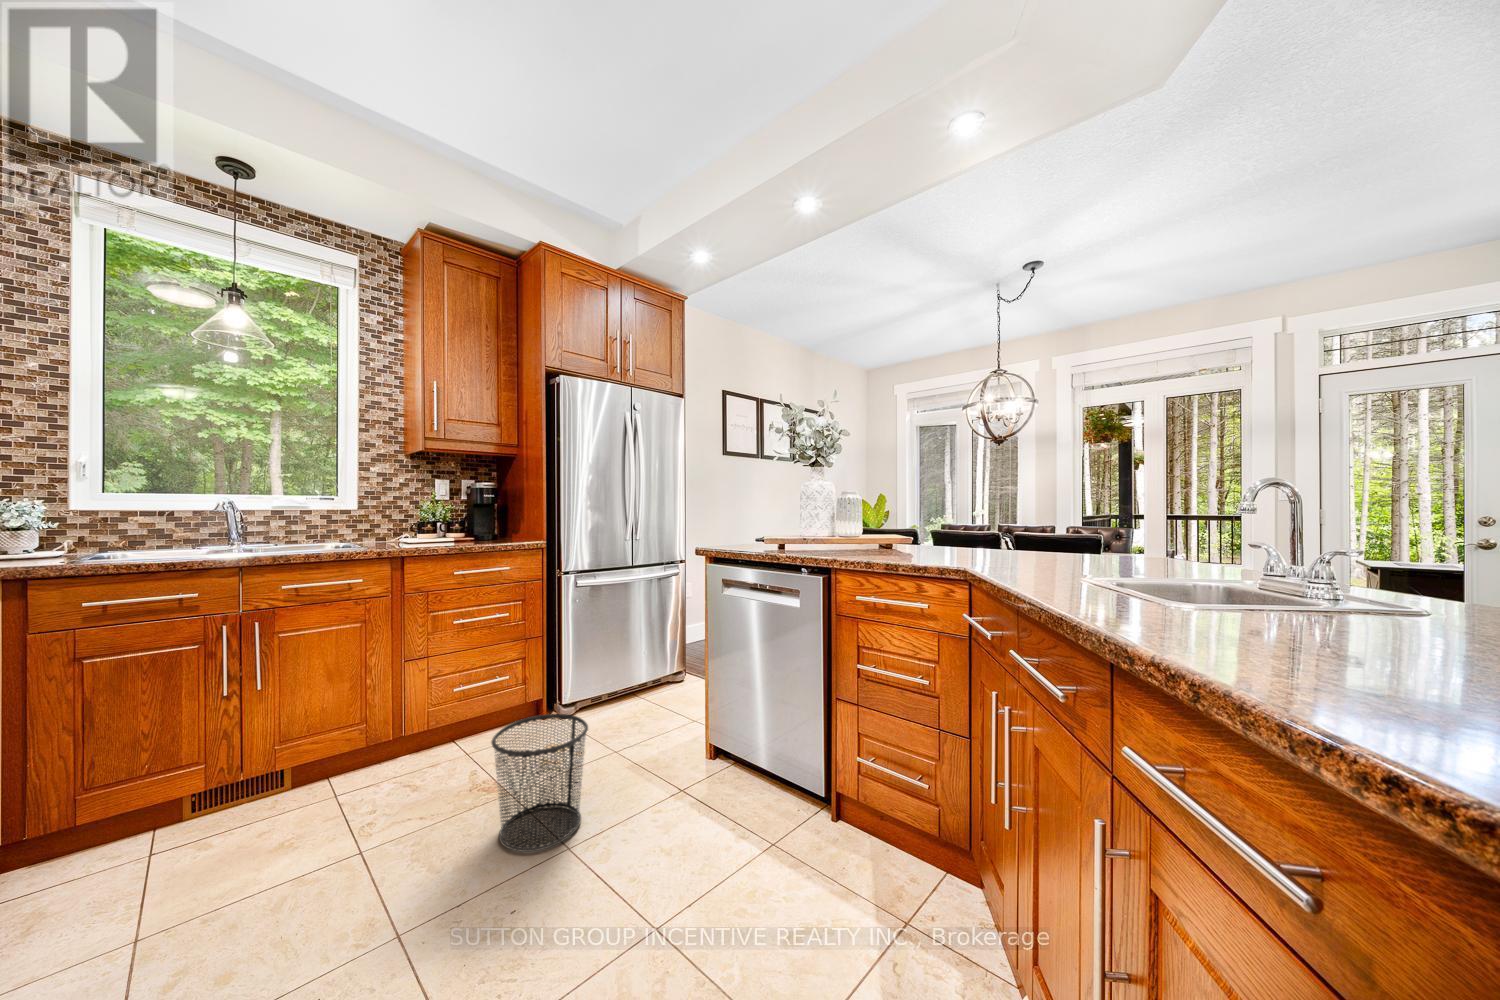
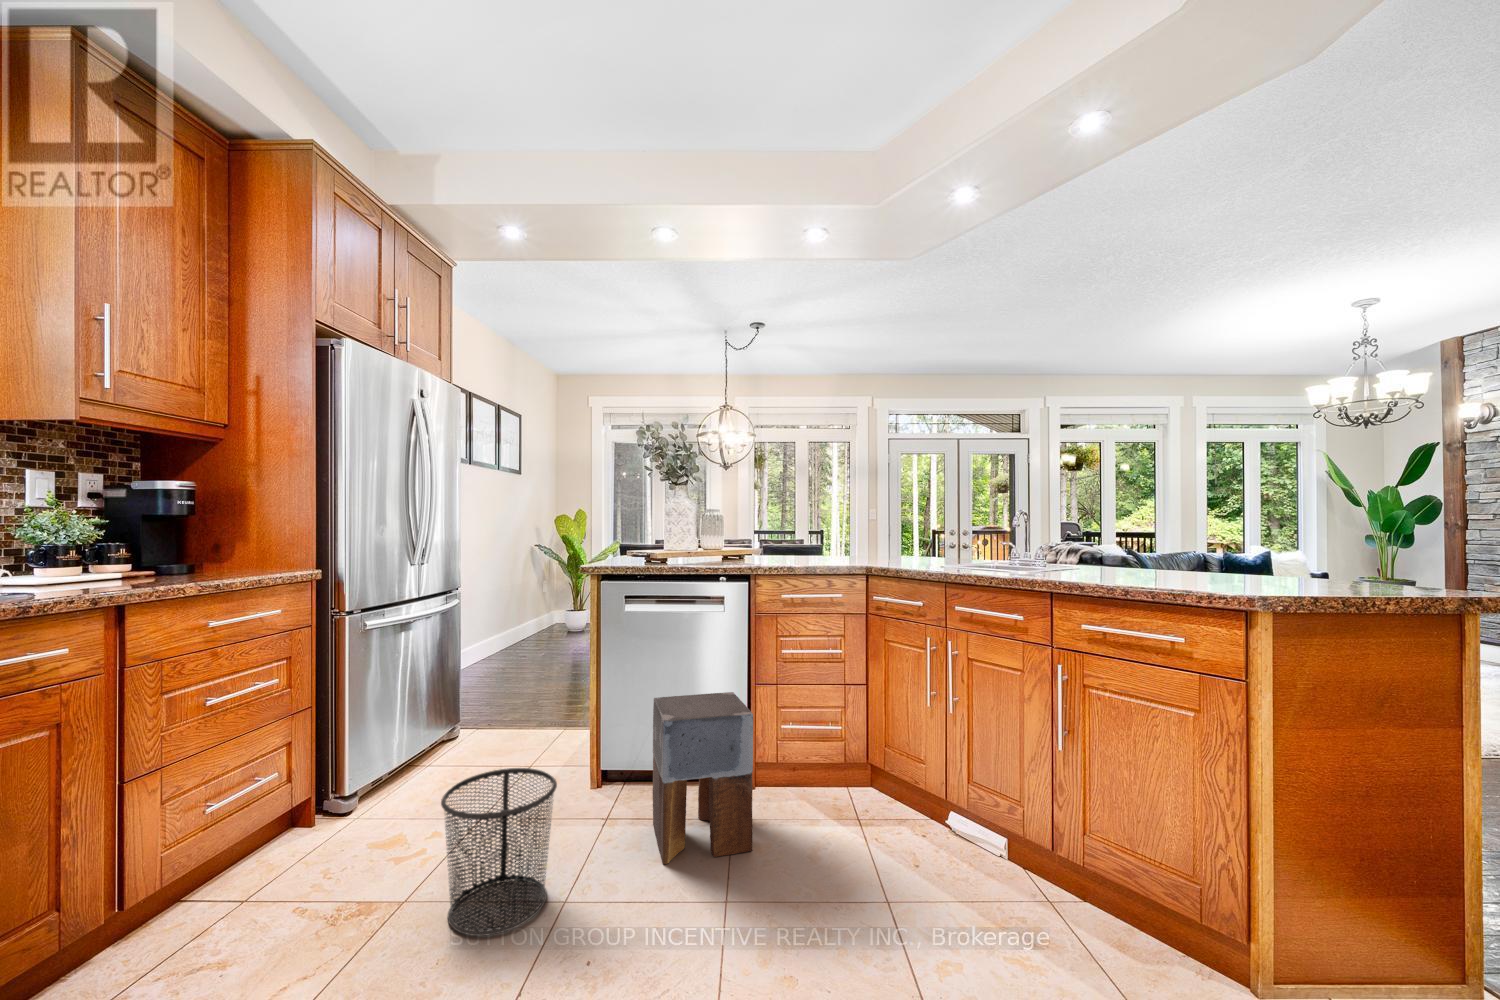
stool: none [670,686,793,890] -> present [653,692,753,865]

